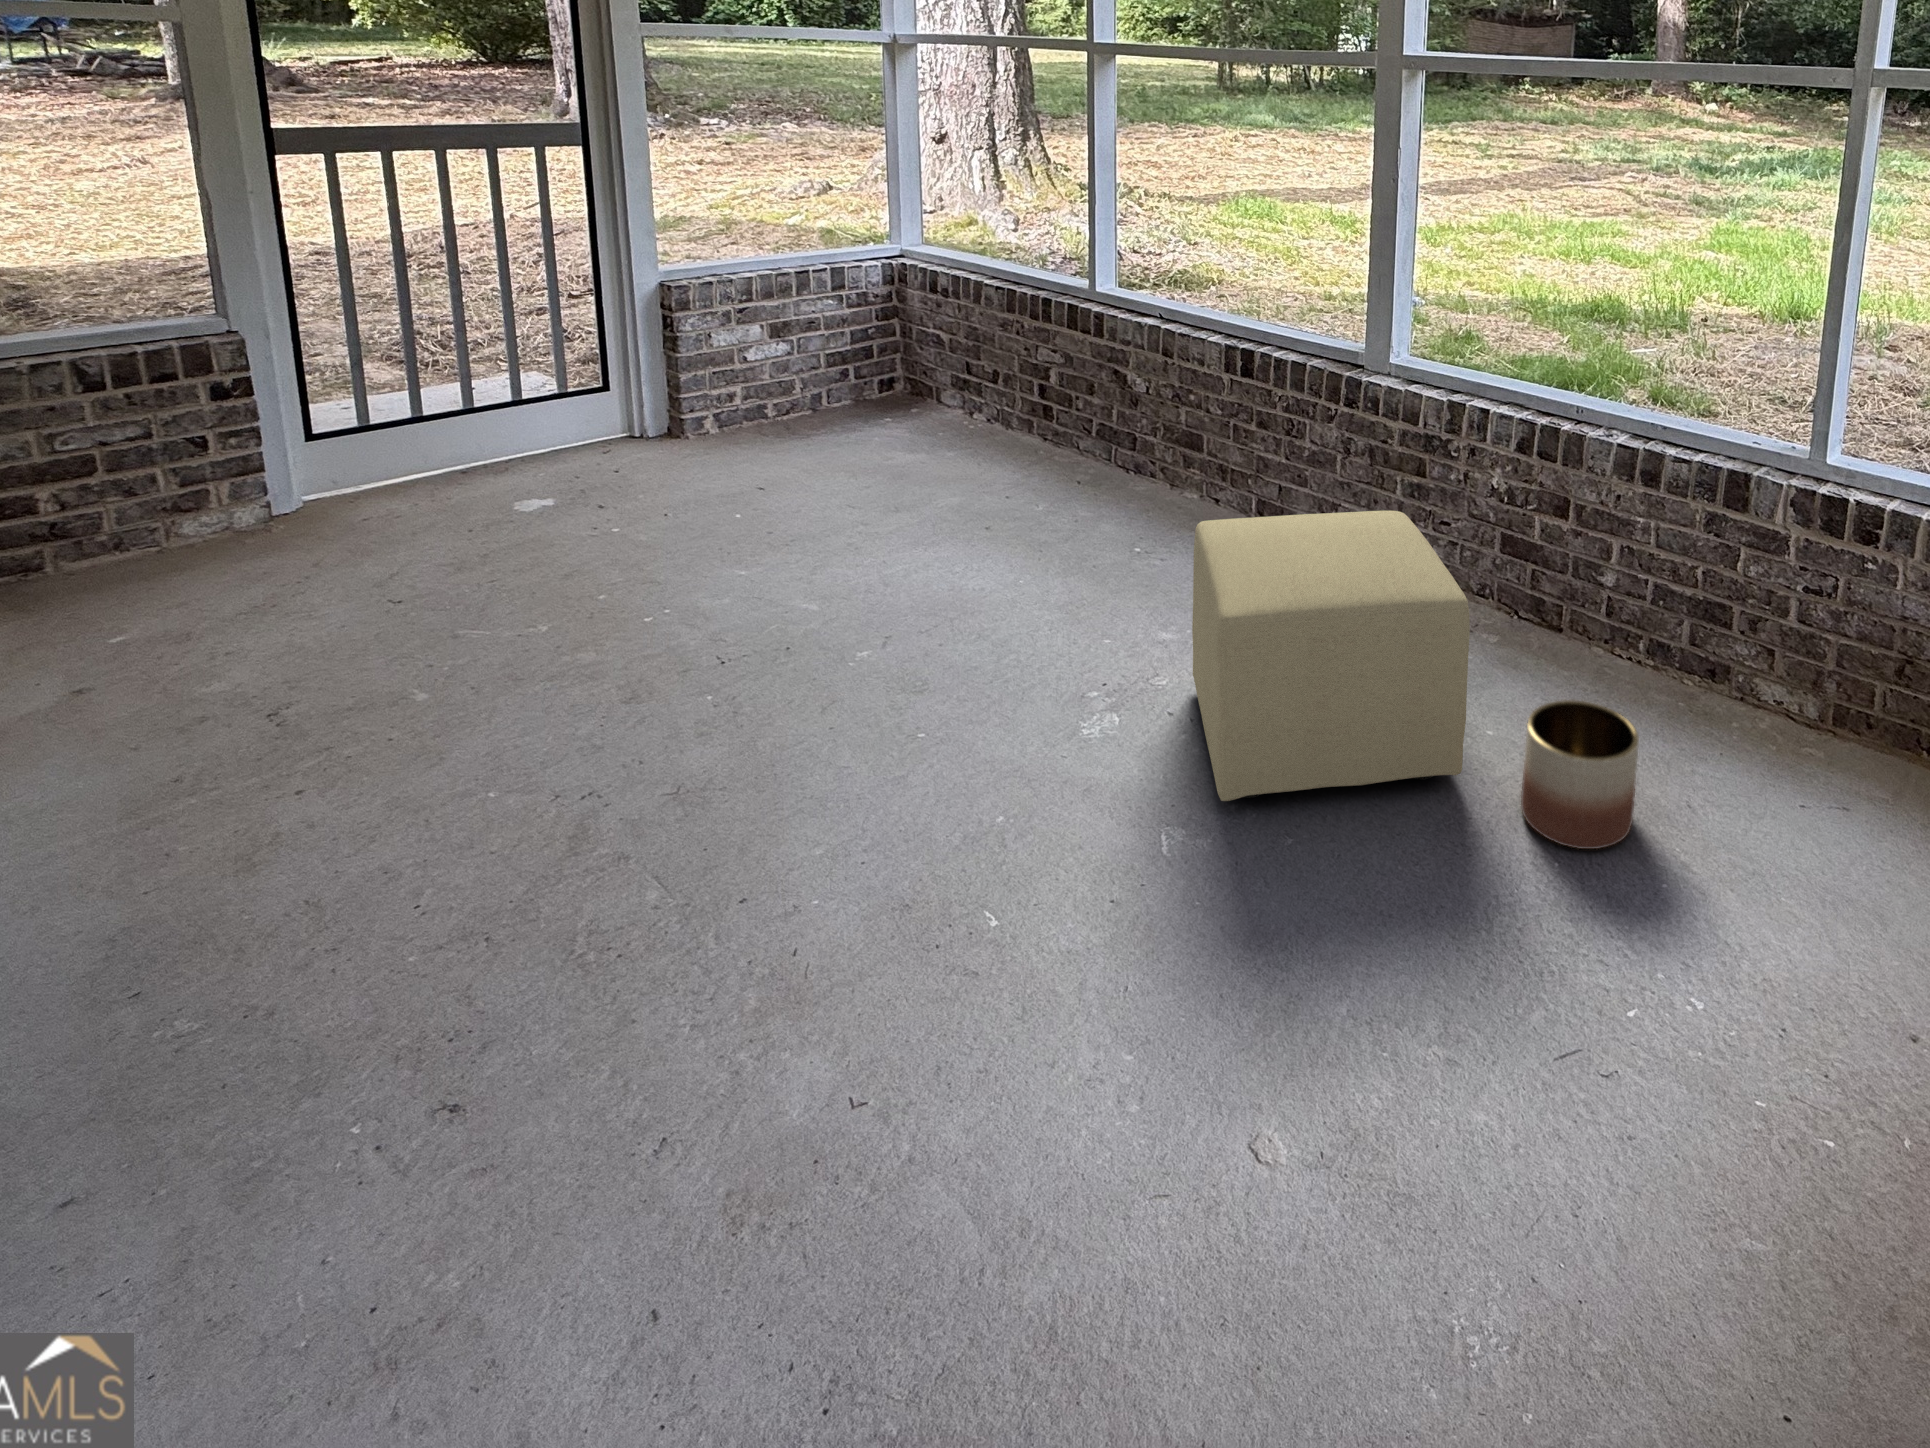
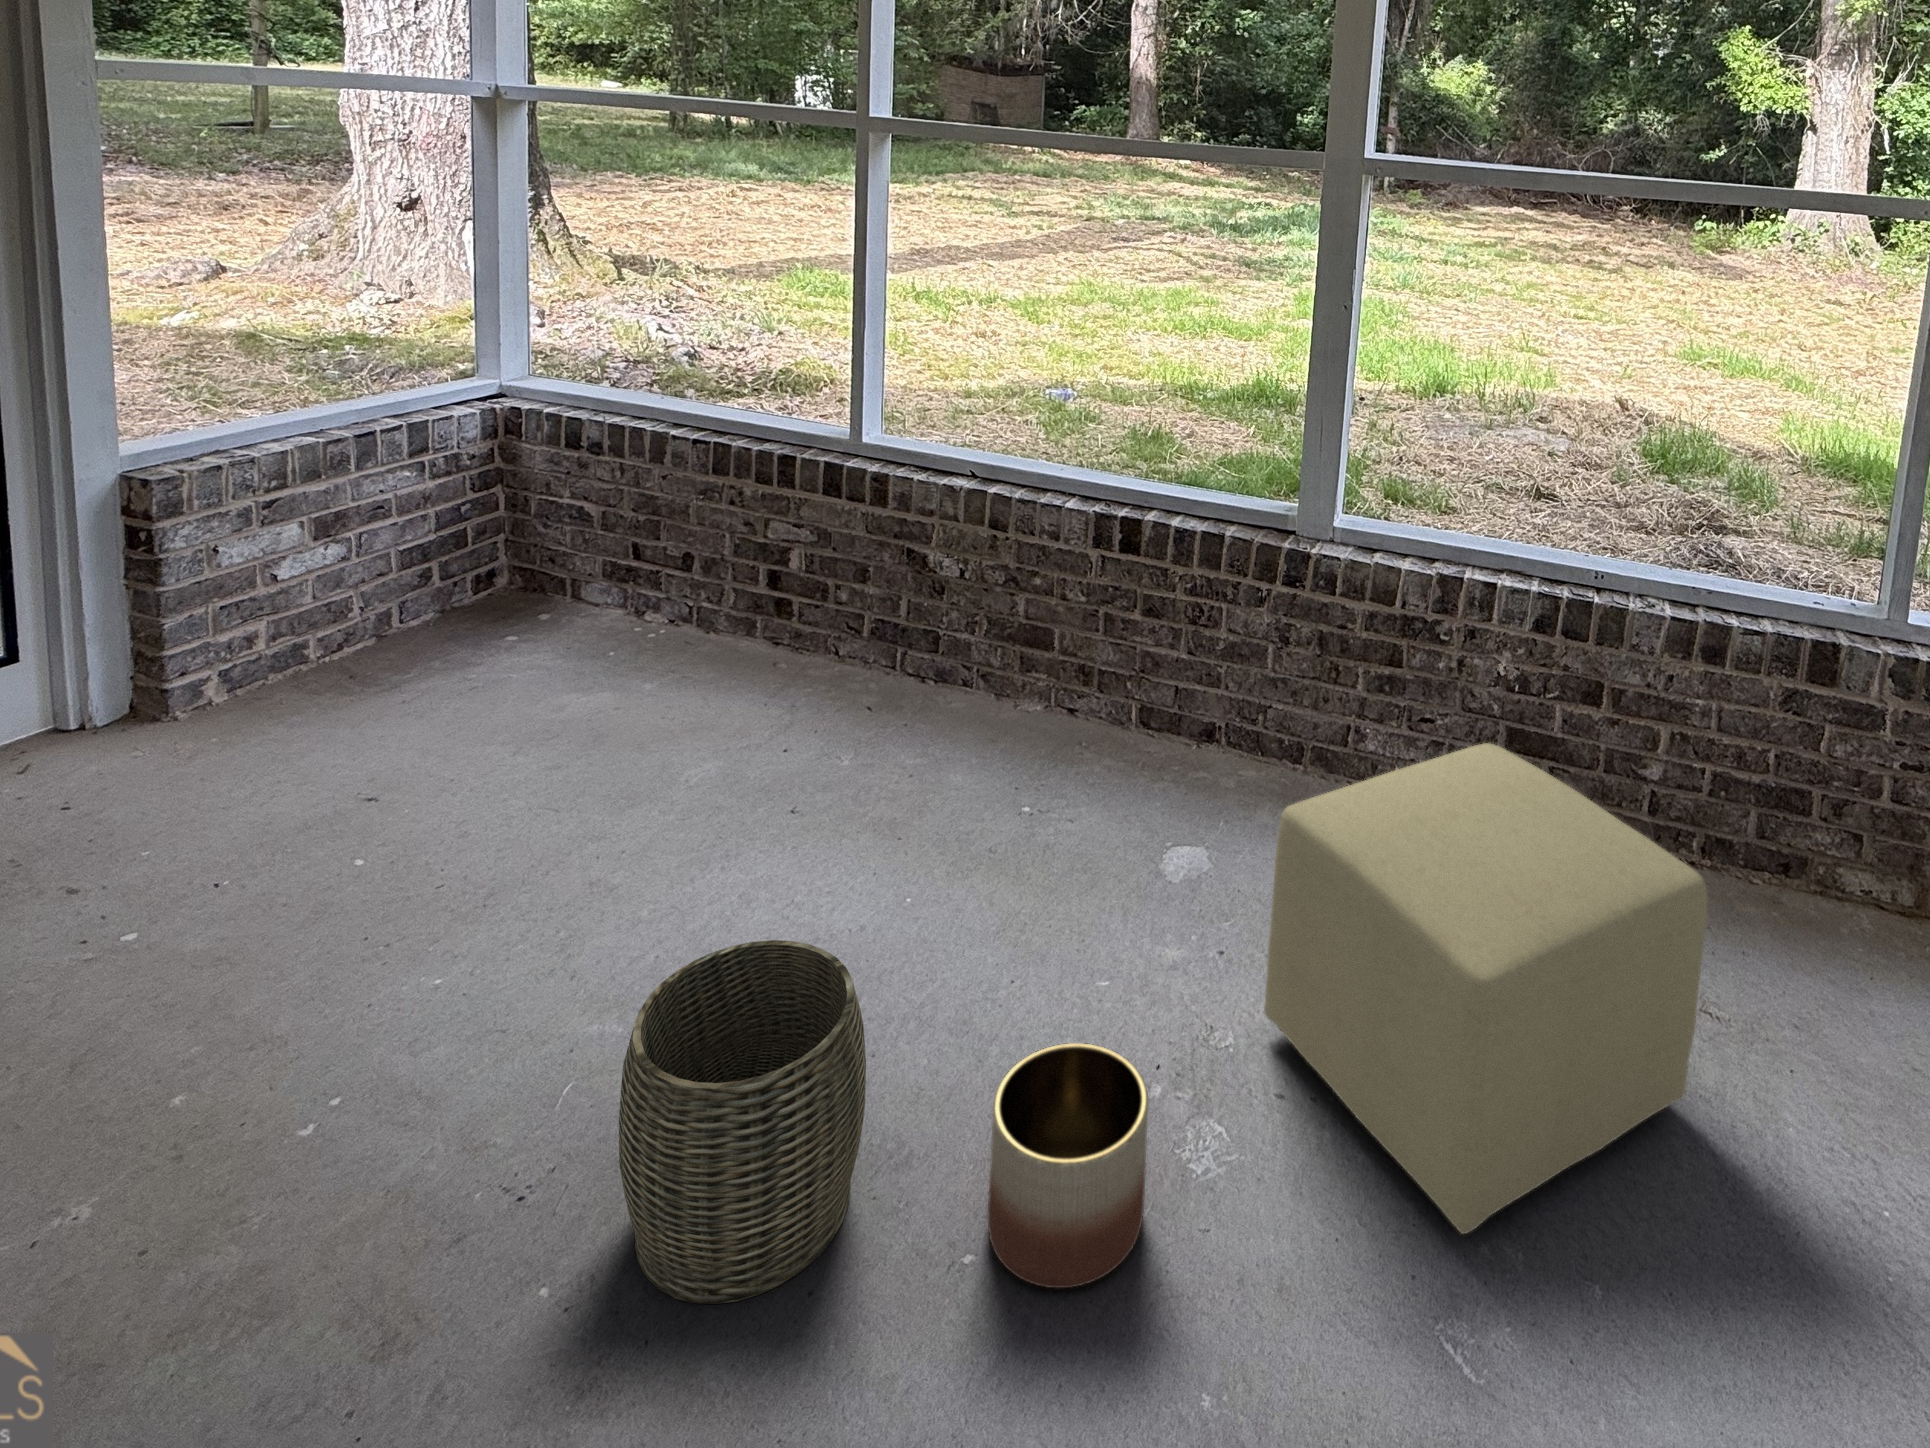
woven basket: none [742,547,897,735] -> present [619,940,866,1304]
planter: present [1521,700,1639,849] -> present [988,1043,1148,1288]

